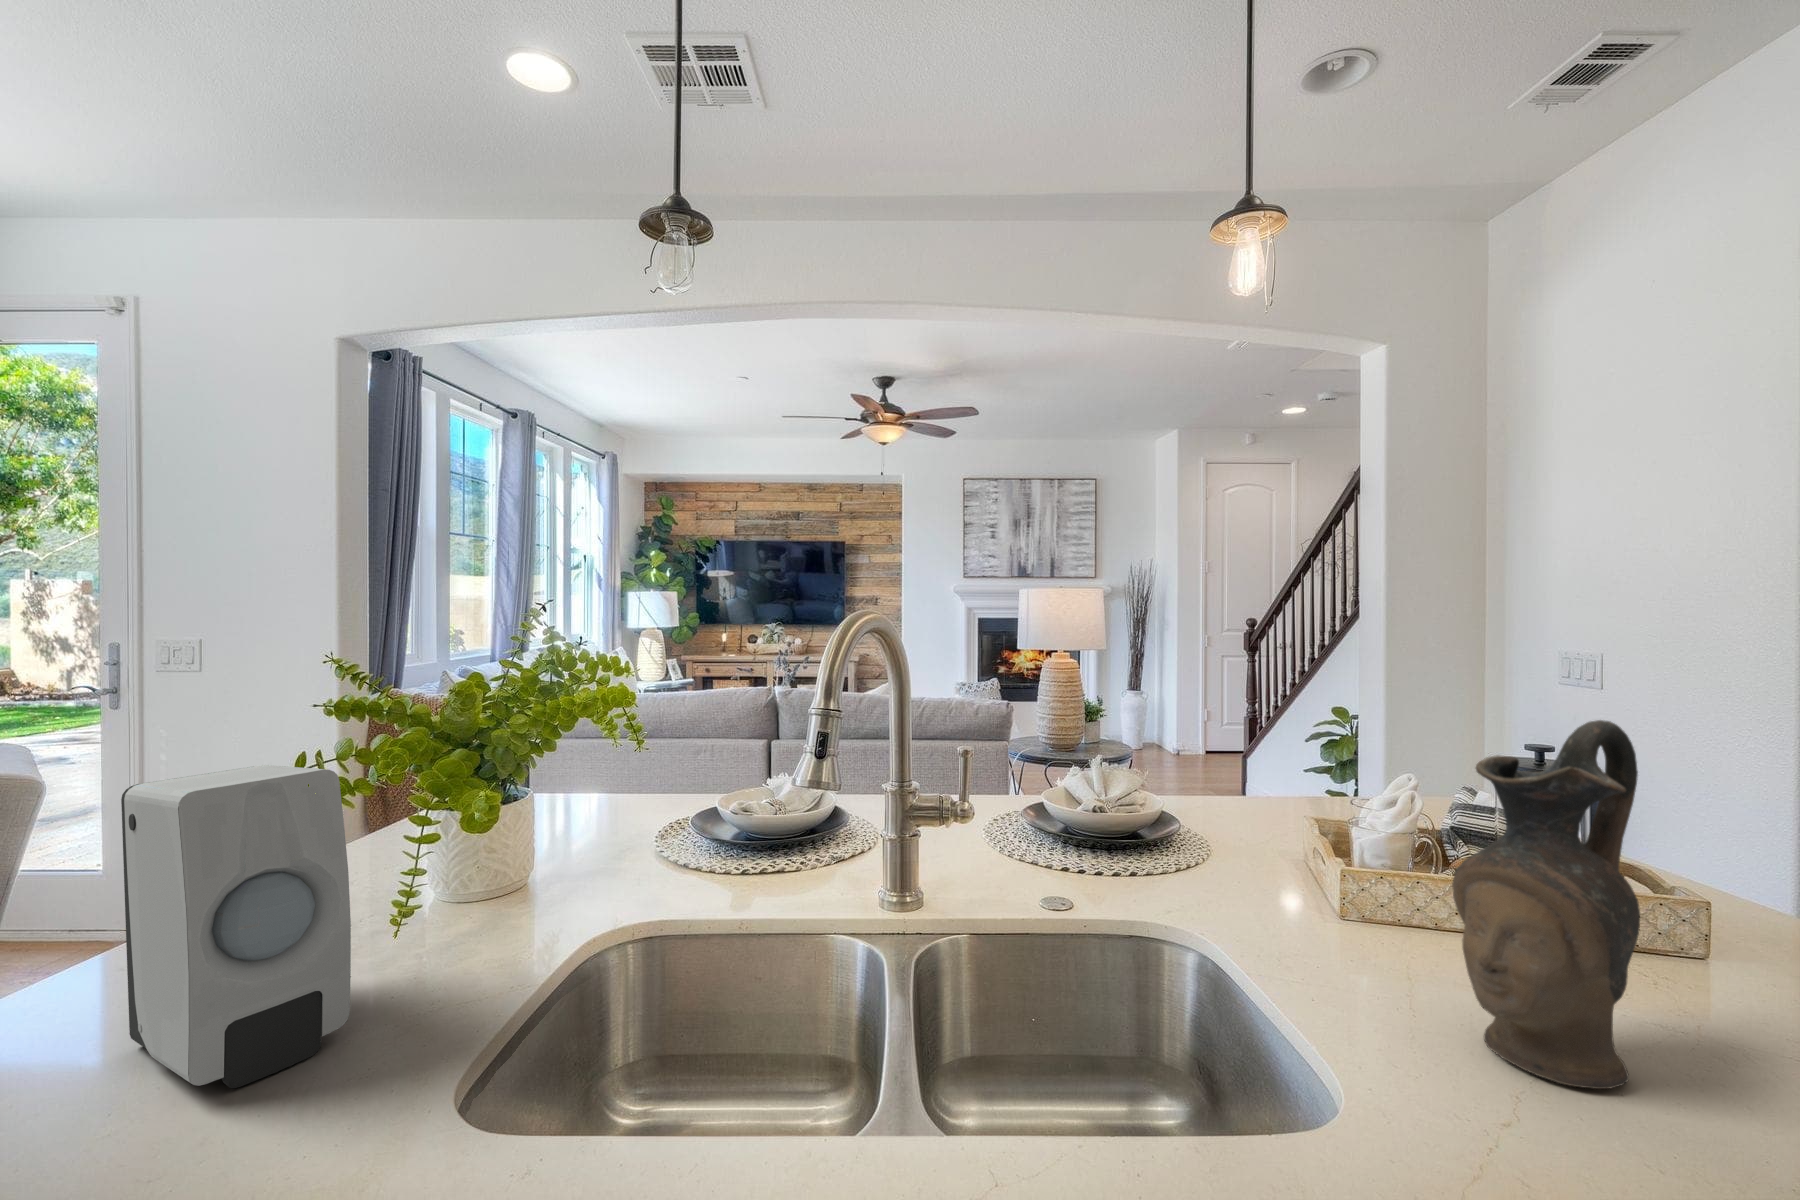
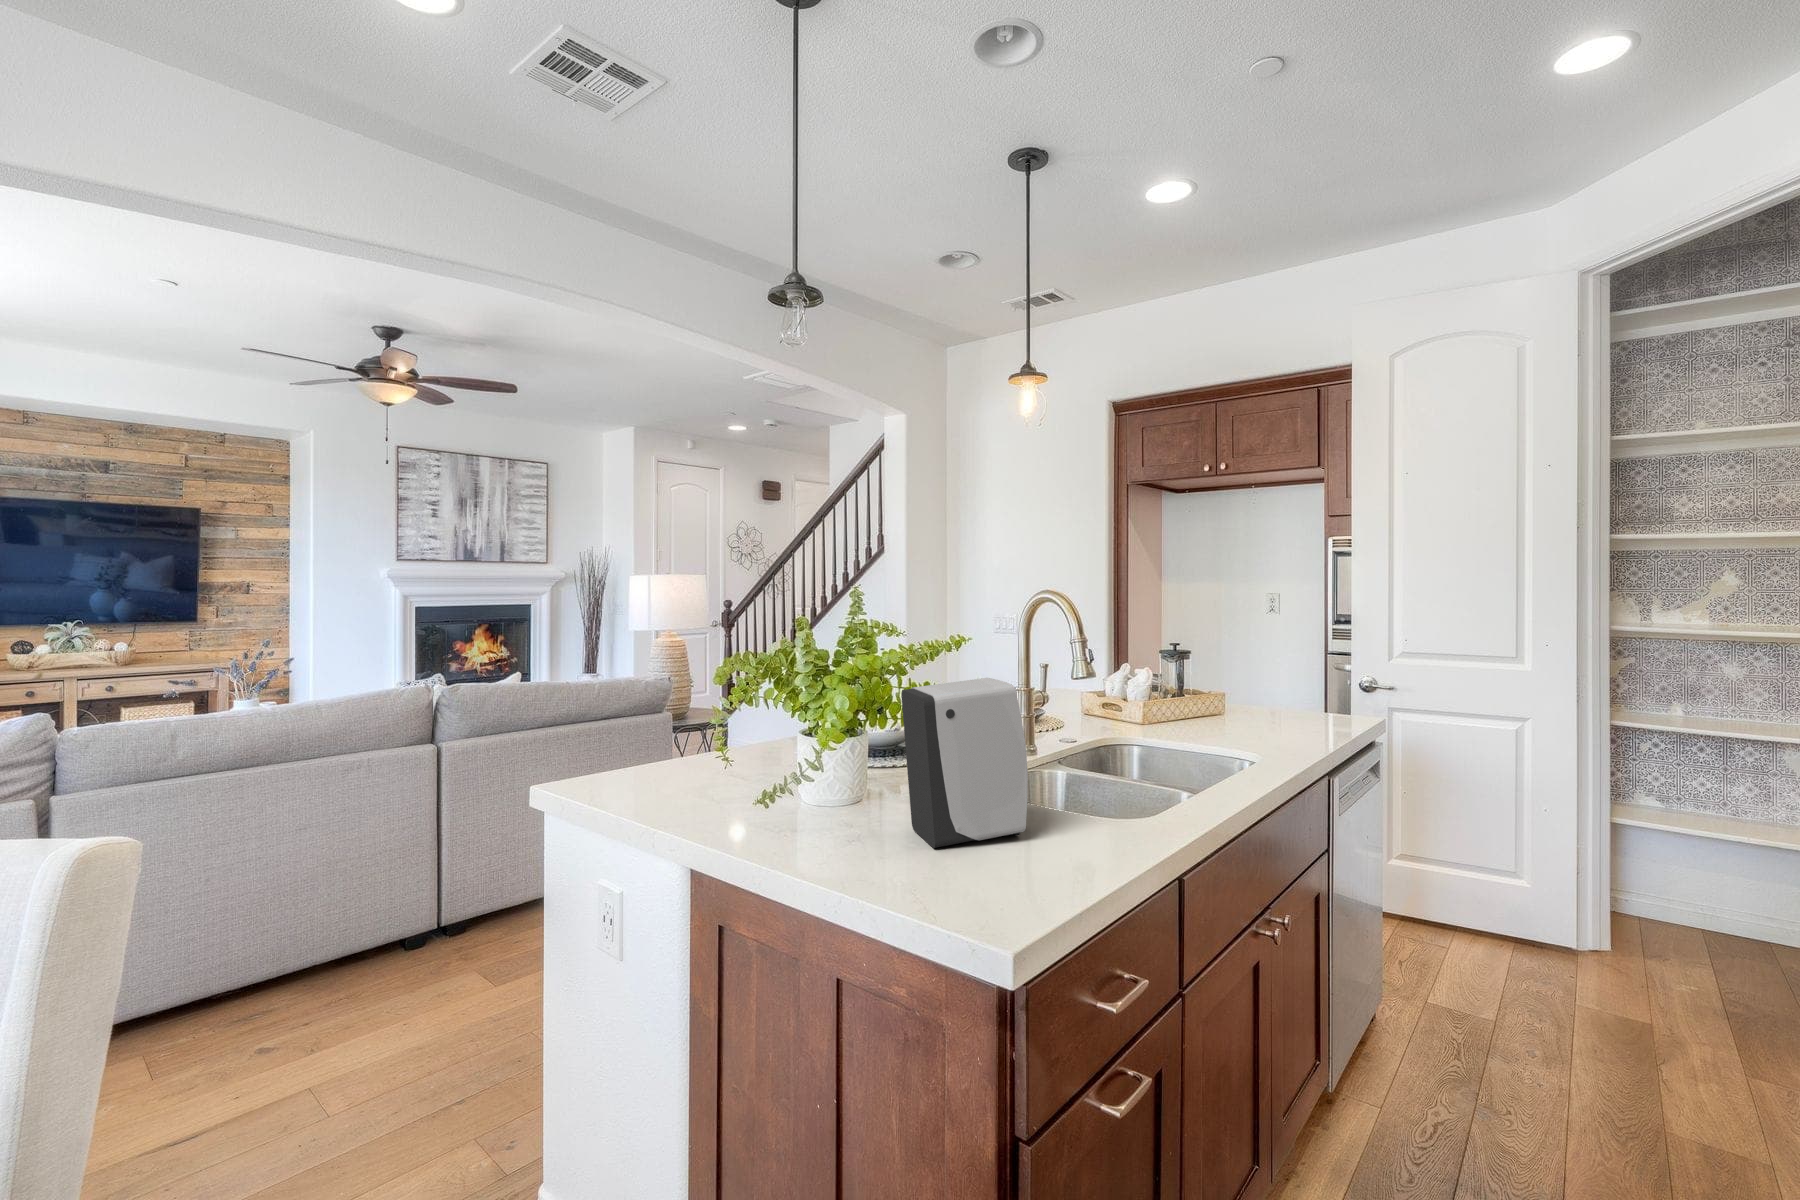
ceramic pitcher: present [1452,720,1640,1089] -> none [1205,622,1254,736]

